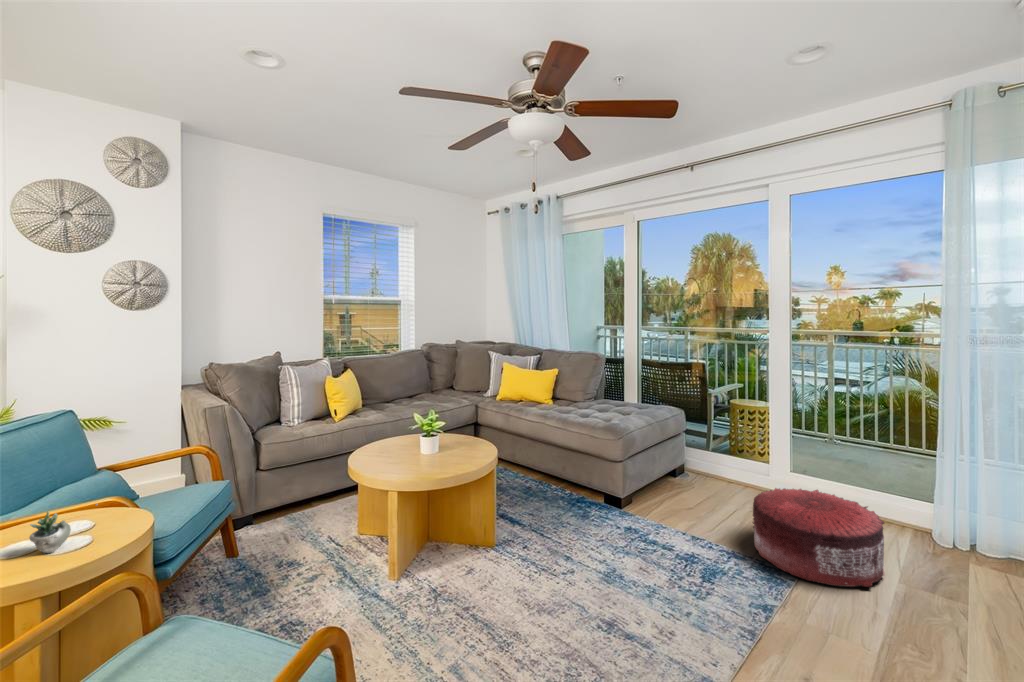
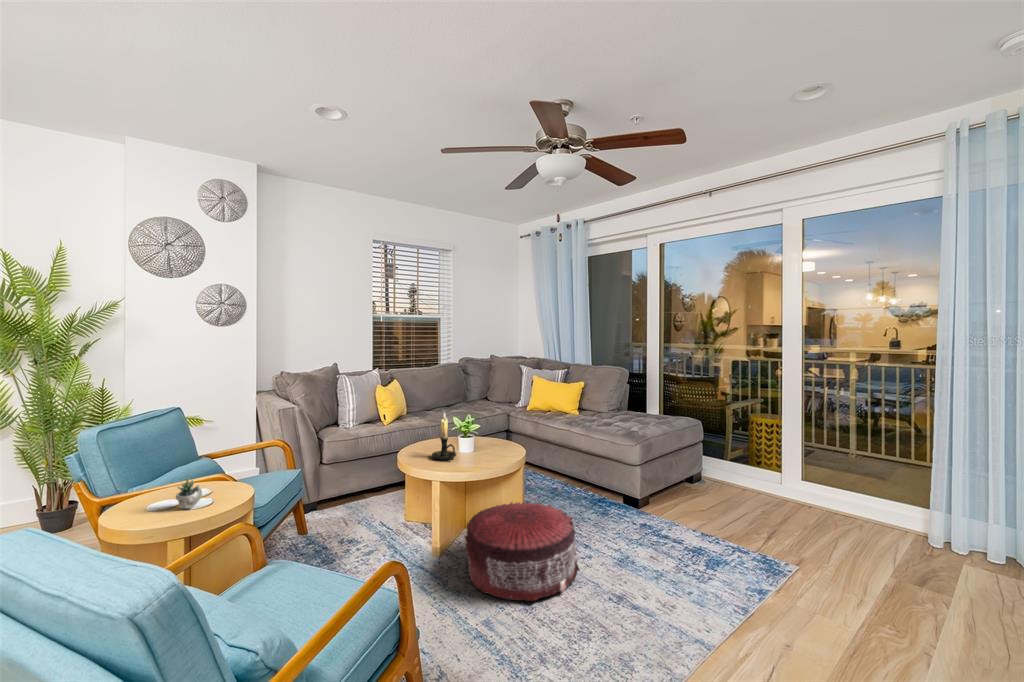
candle holder: none [388,409,418,466] -> present [432,413,457,460]
pouf: present [752,488,885,587] -> present [465,502,580,601]

